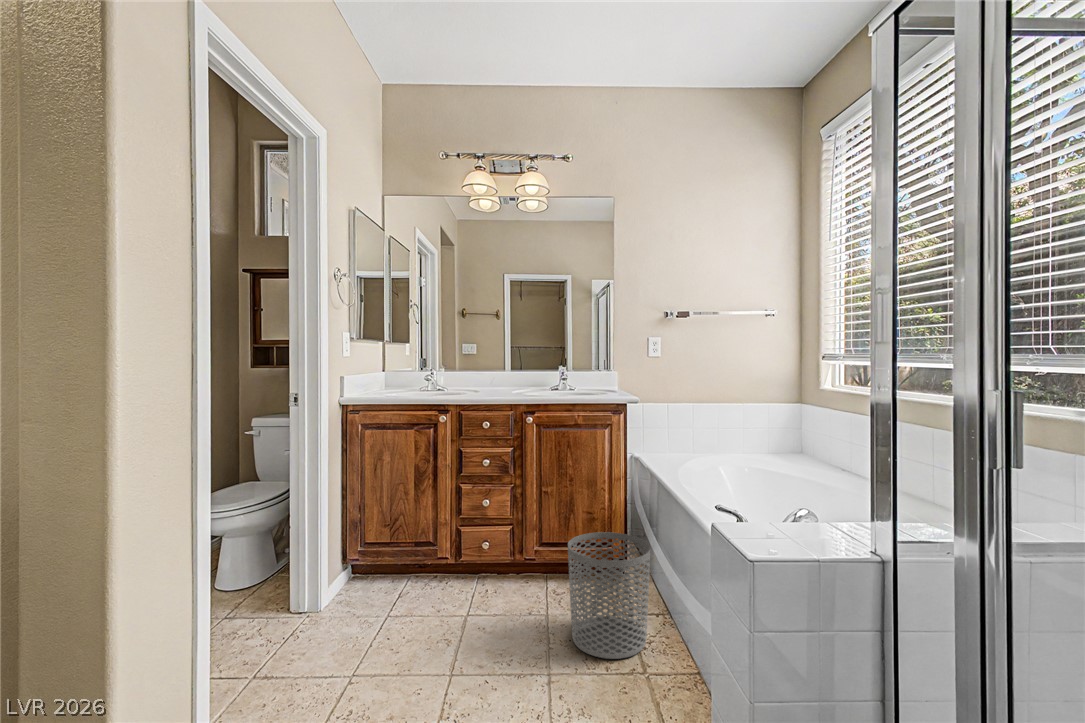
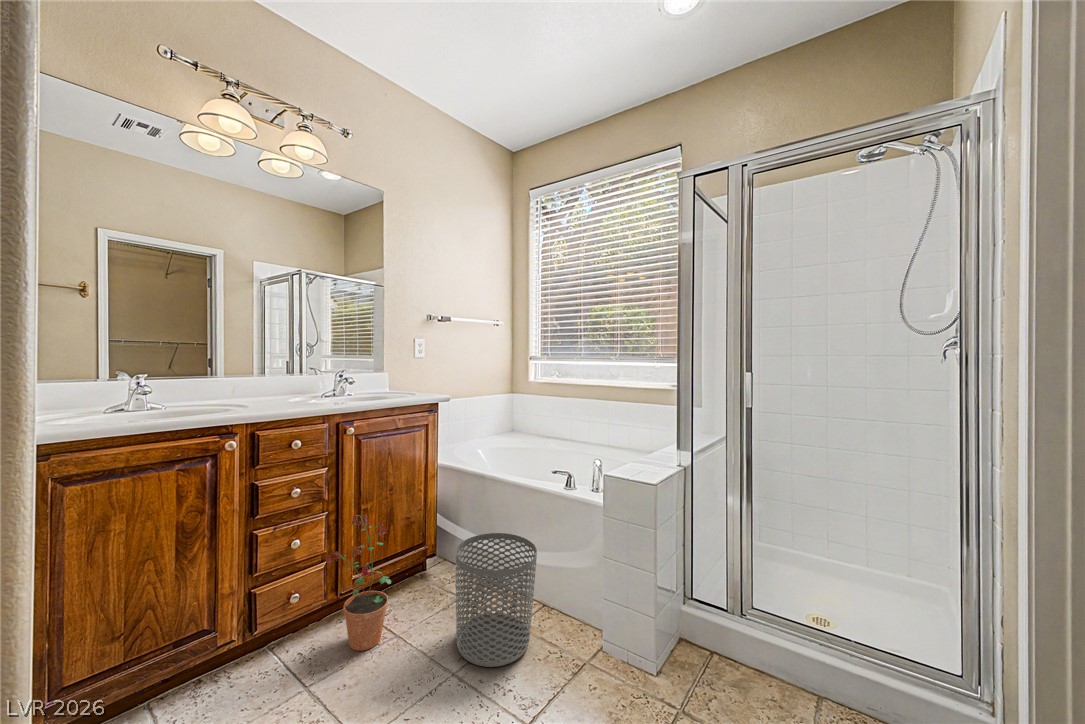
potted plant: none [502,489,545,603] -> present [326,515,391,651]

